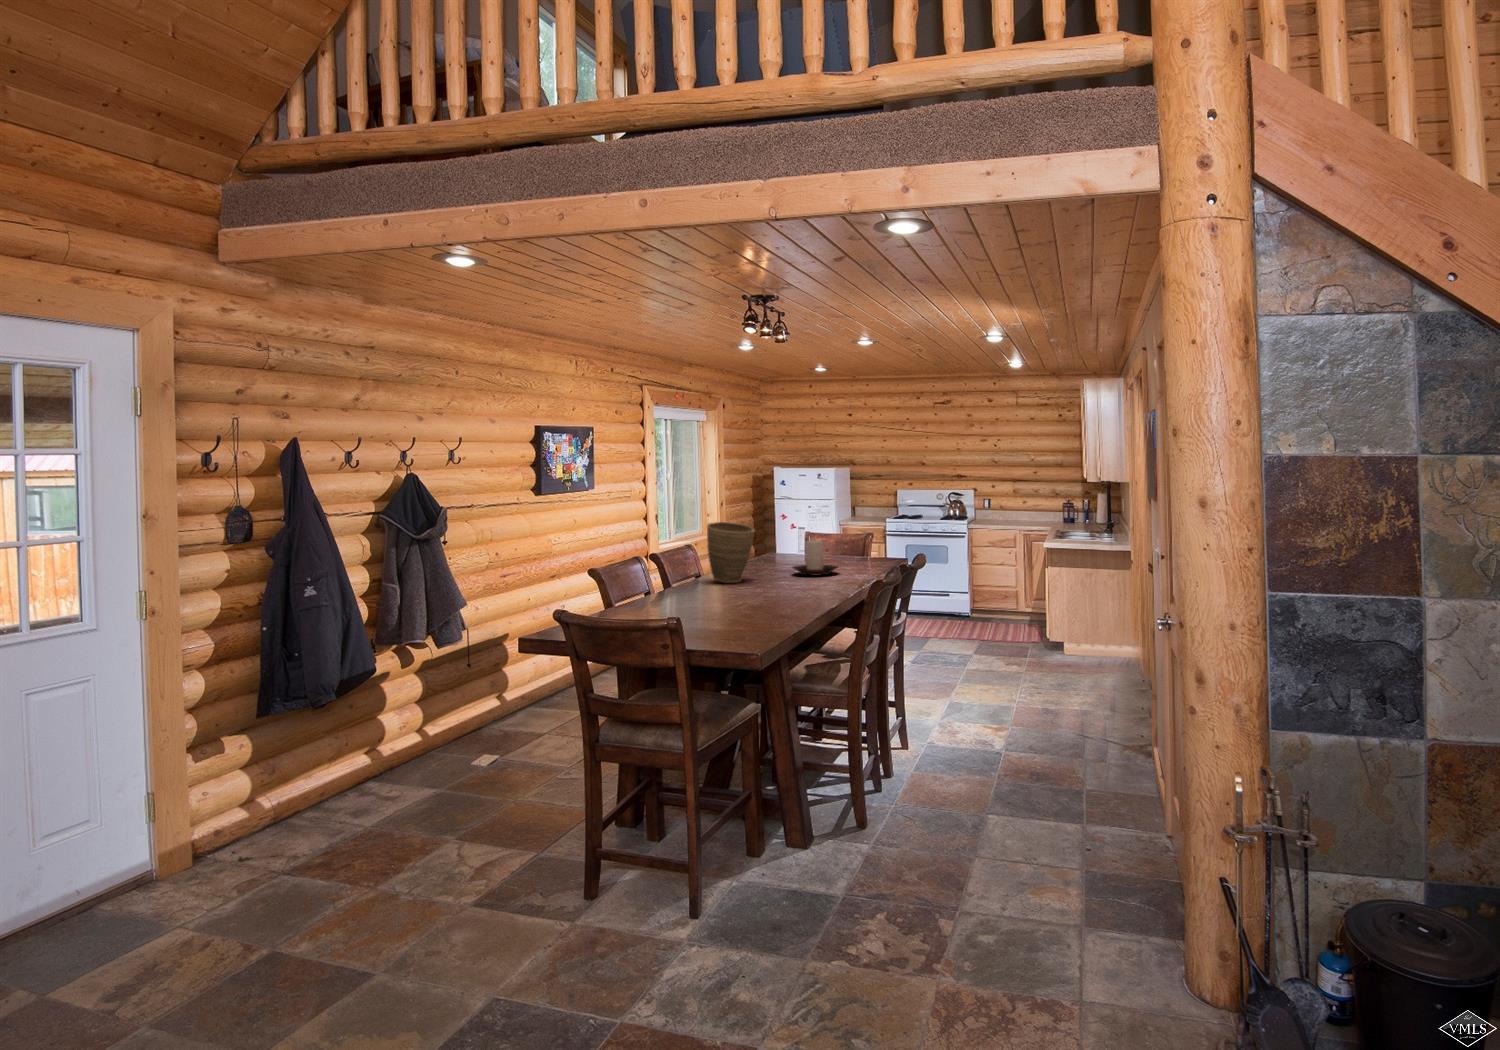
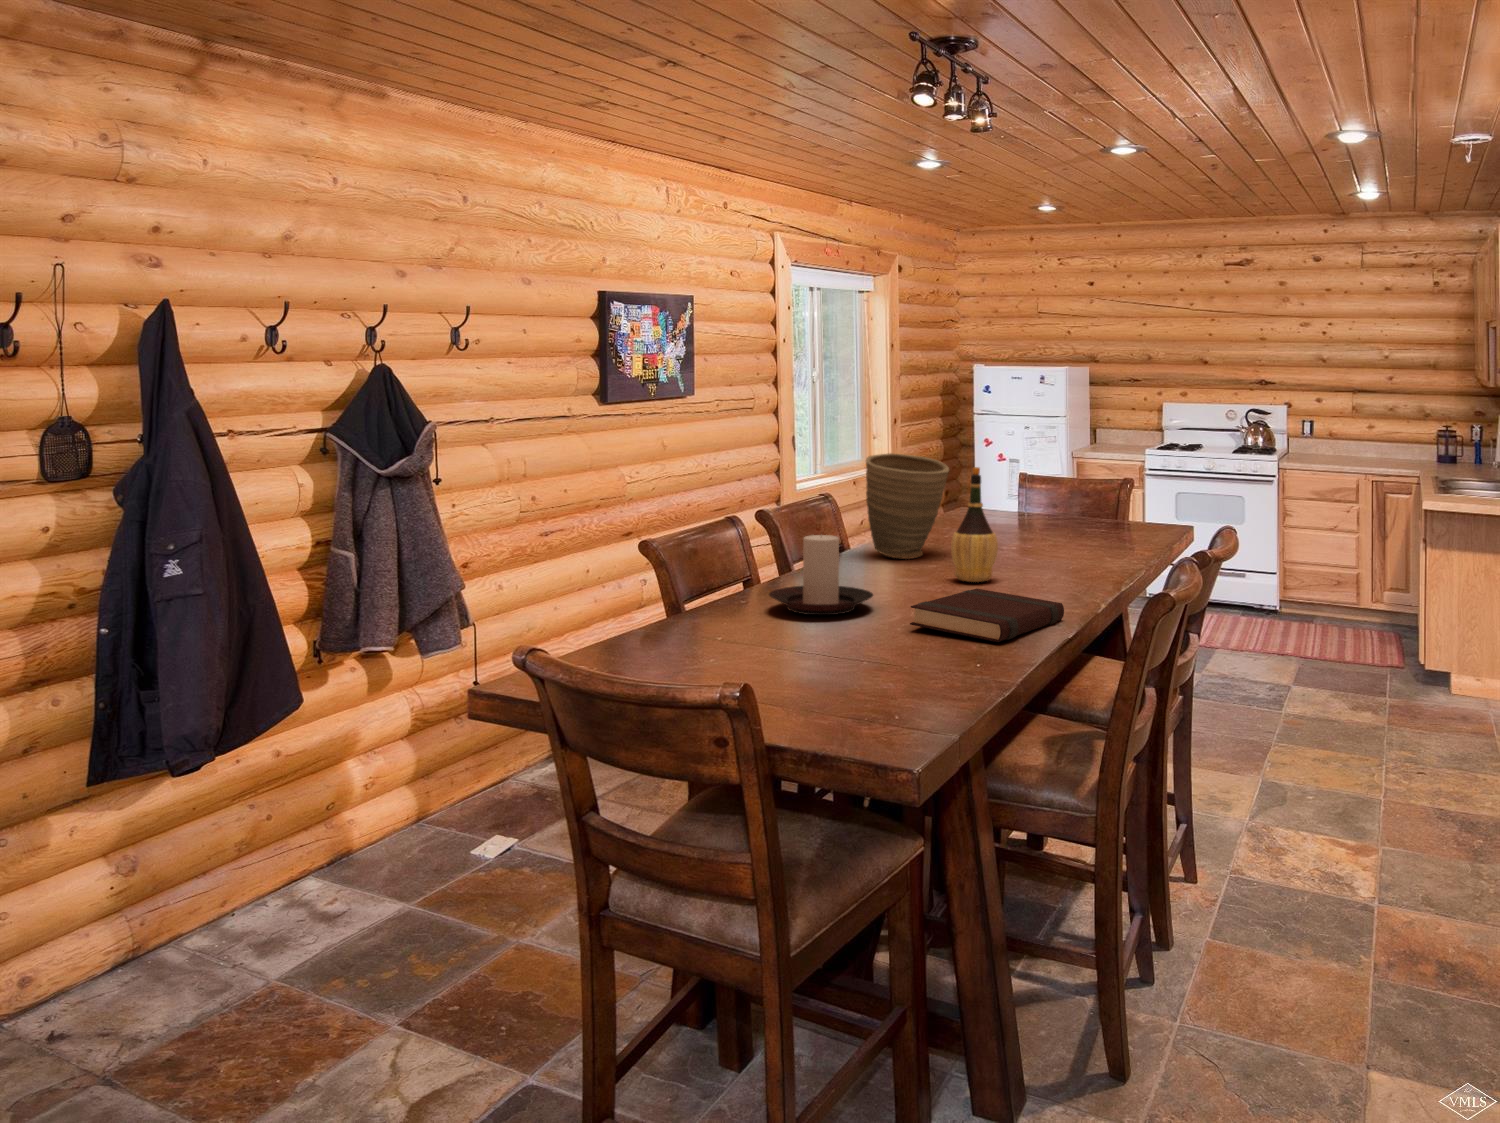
wine bottle: none [756,528,782,592] -> present [951,467,998,582]
candle holder: present [792,540,838,575] -> present [769,535,873,615]
book: none [734,593,816,617] -> present [910,588,1064,642]

